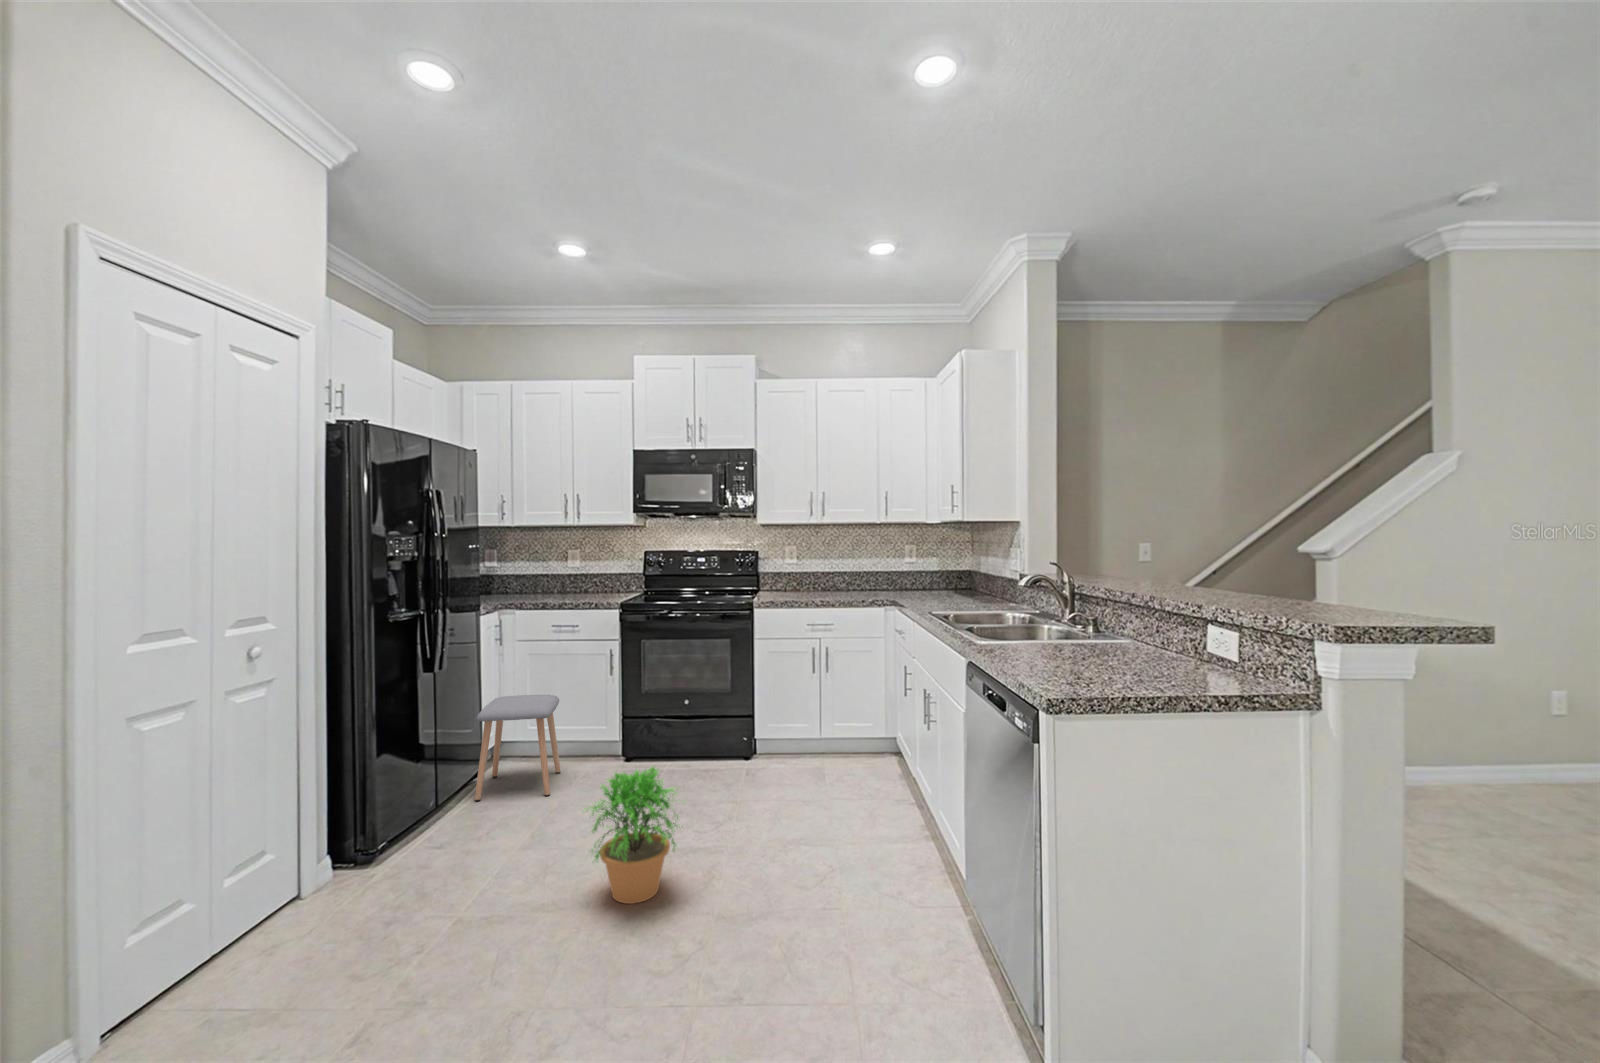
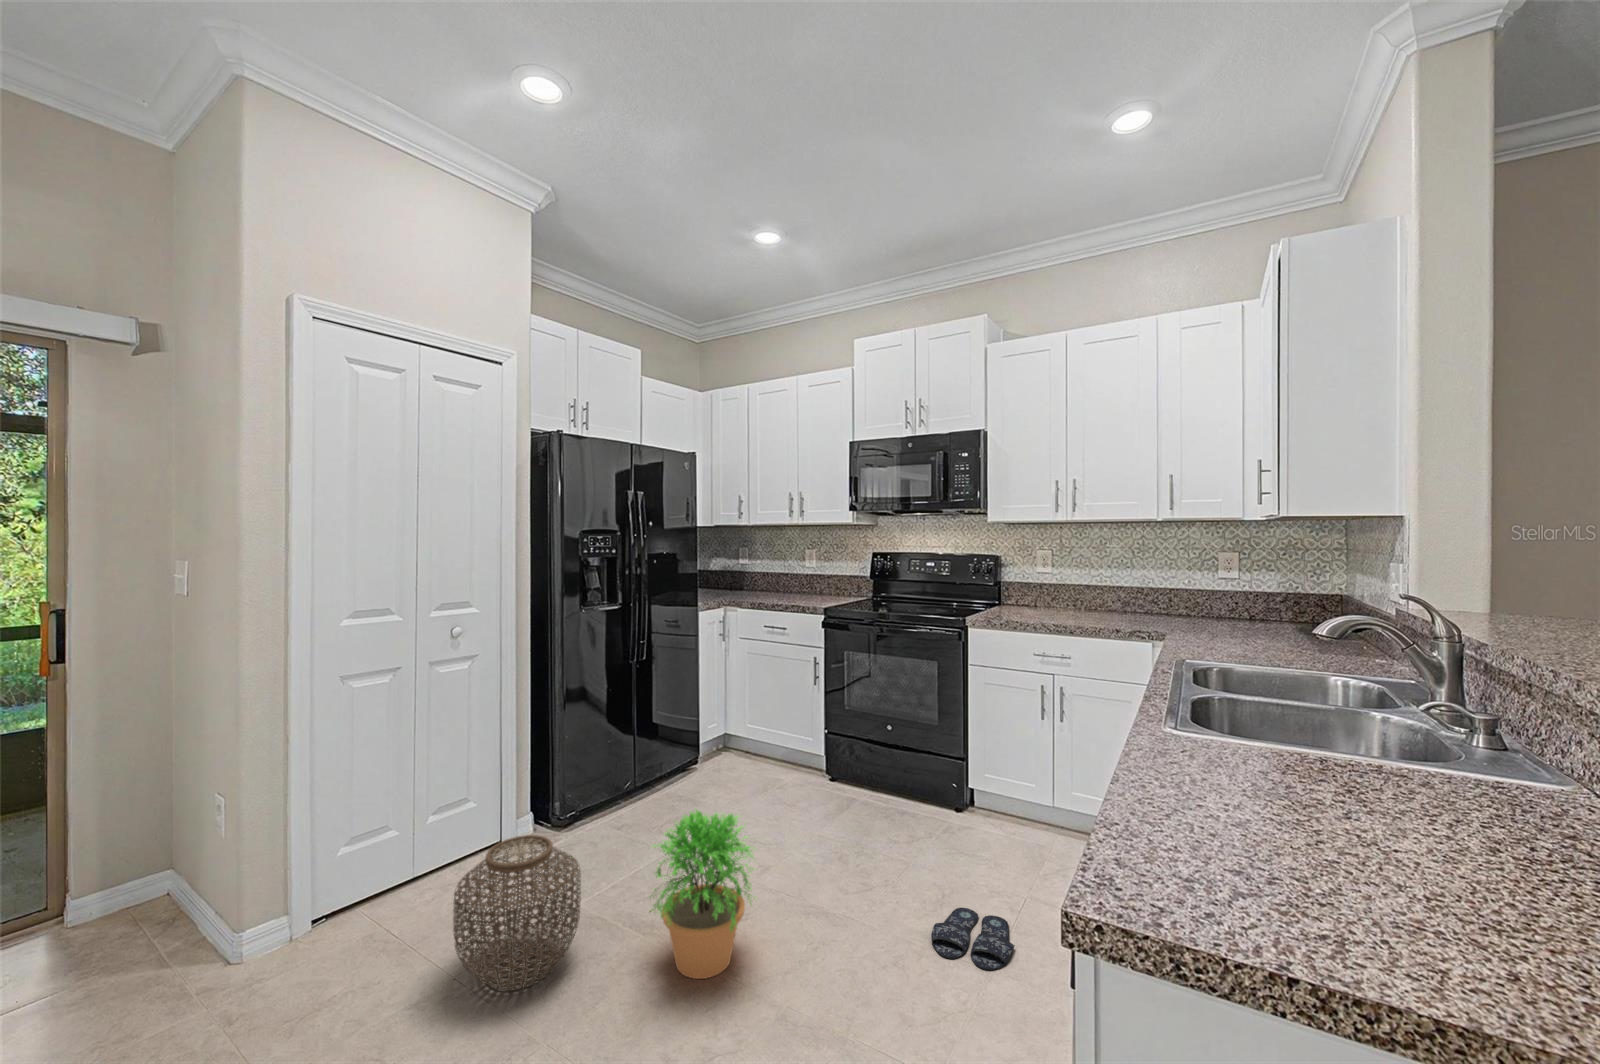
stool: present [475,695,561,801] -> none [666,693,759,804]
slippers: none [784,810,840,839] -> present [931,908,1015,970]
woven basket: none [412,823,532,965] -> present [453,835,580,991]

